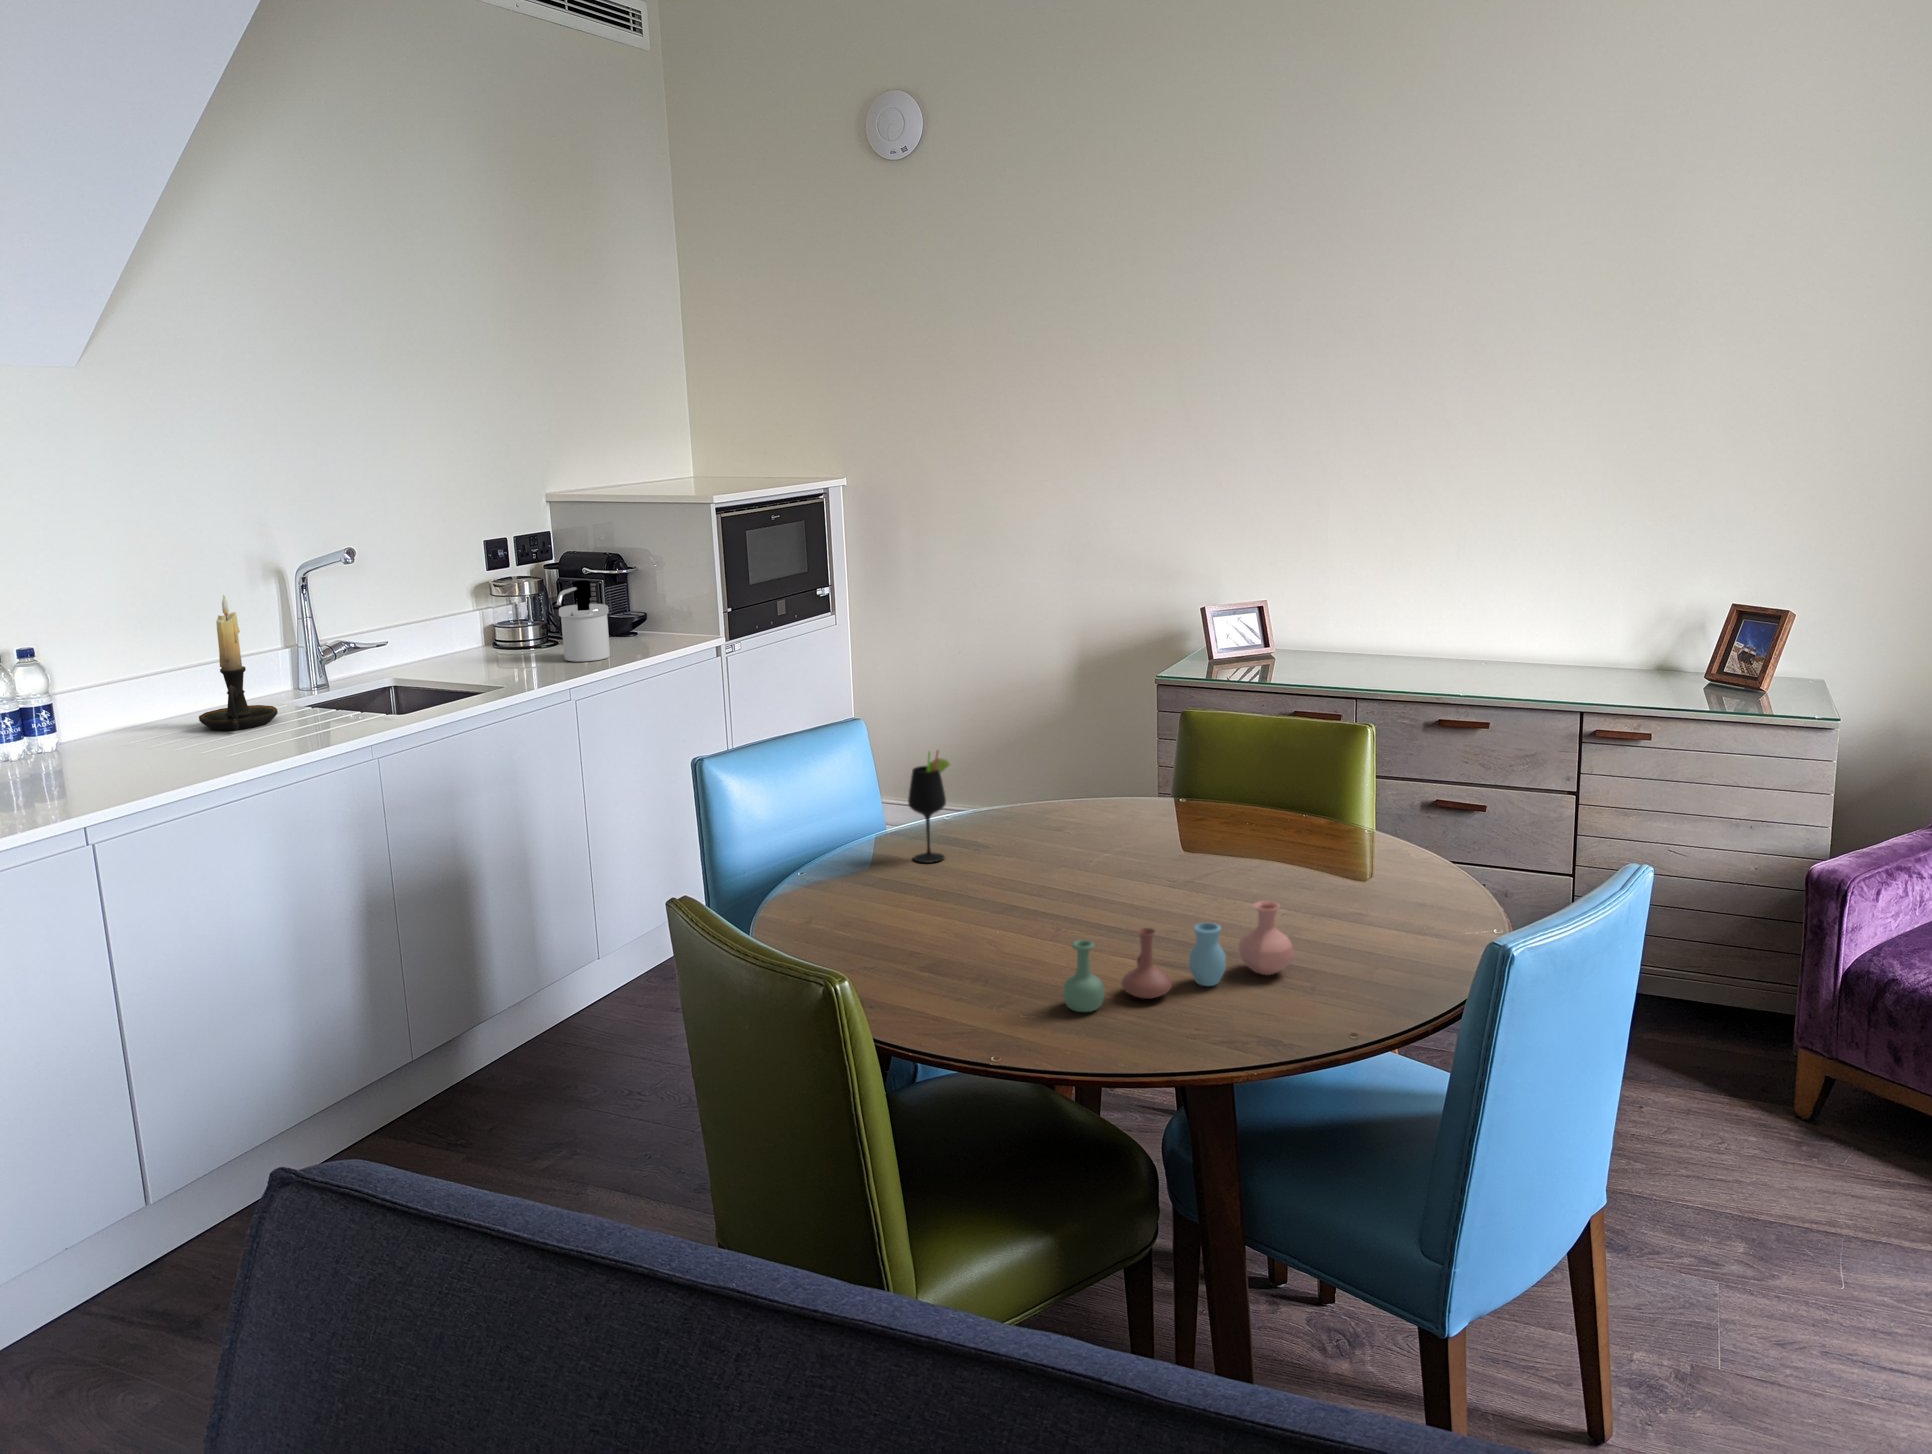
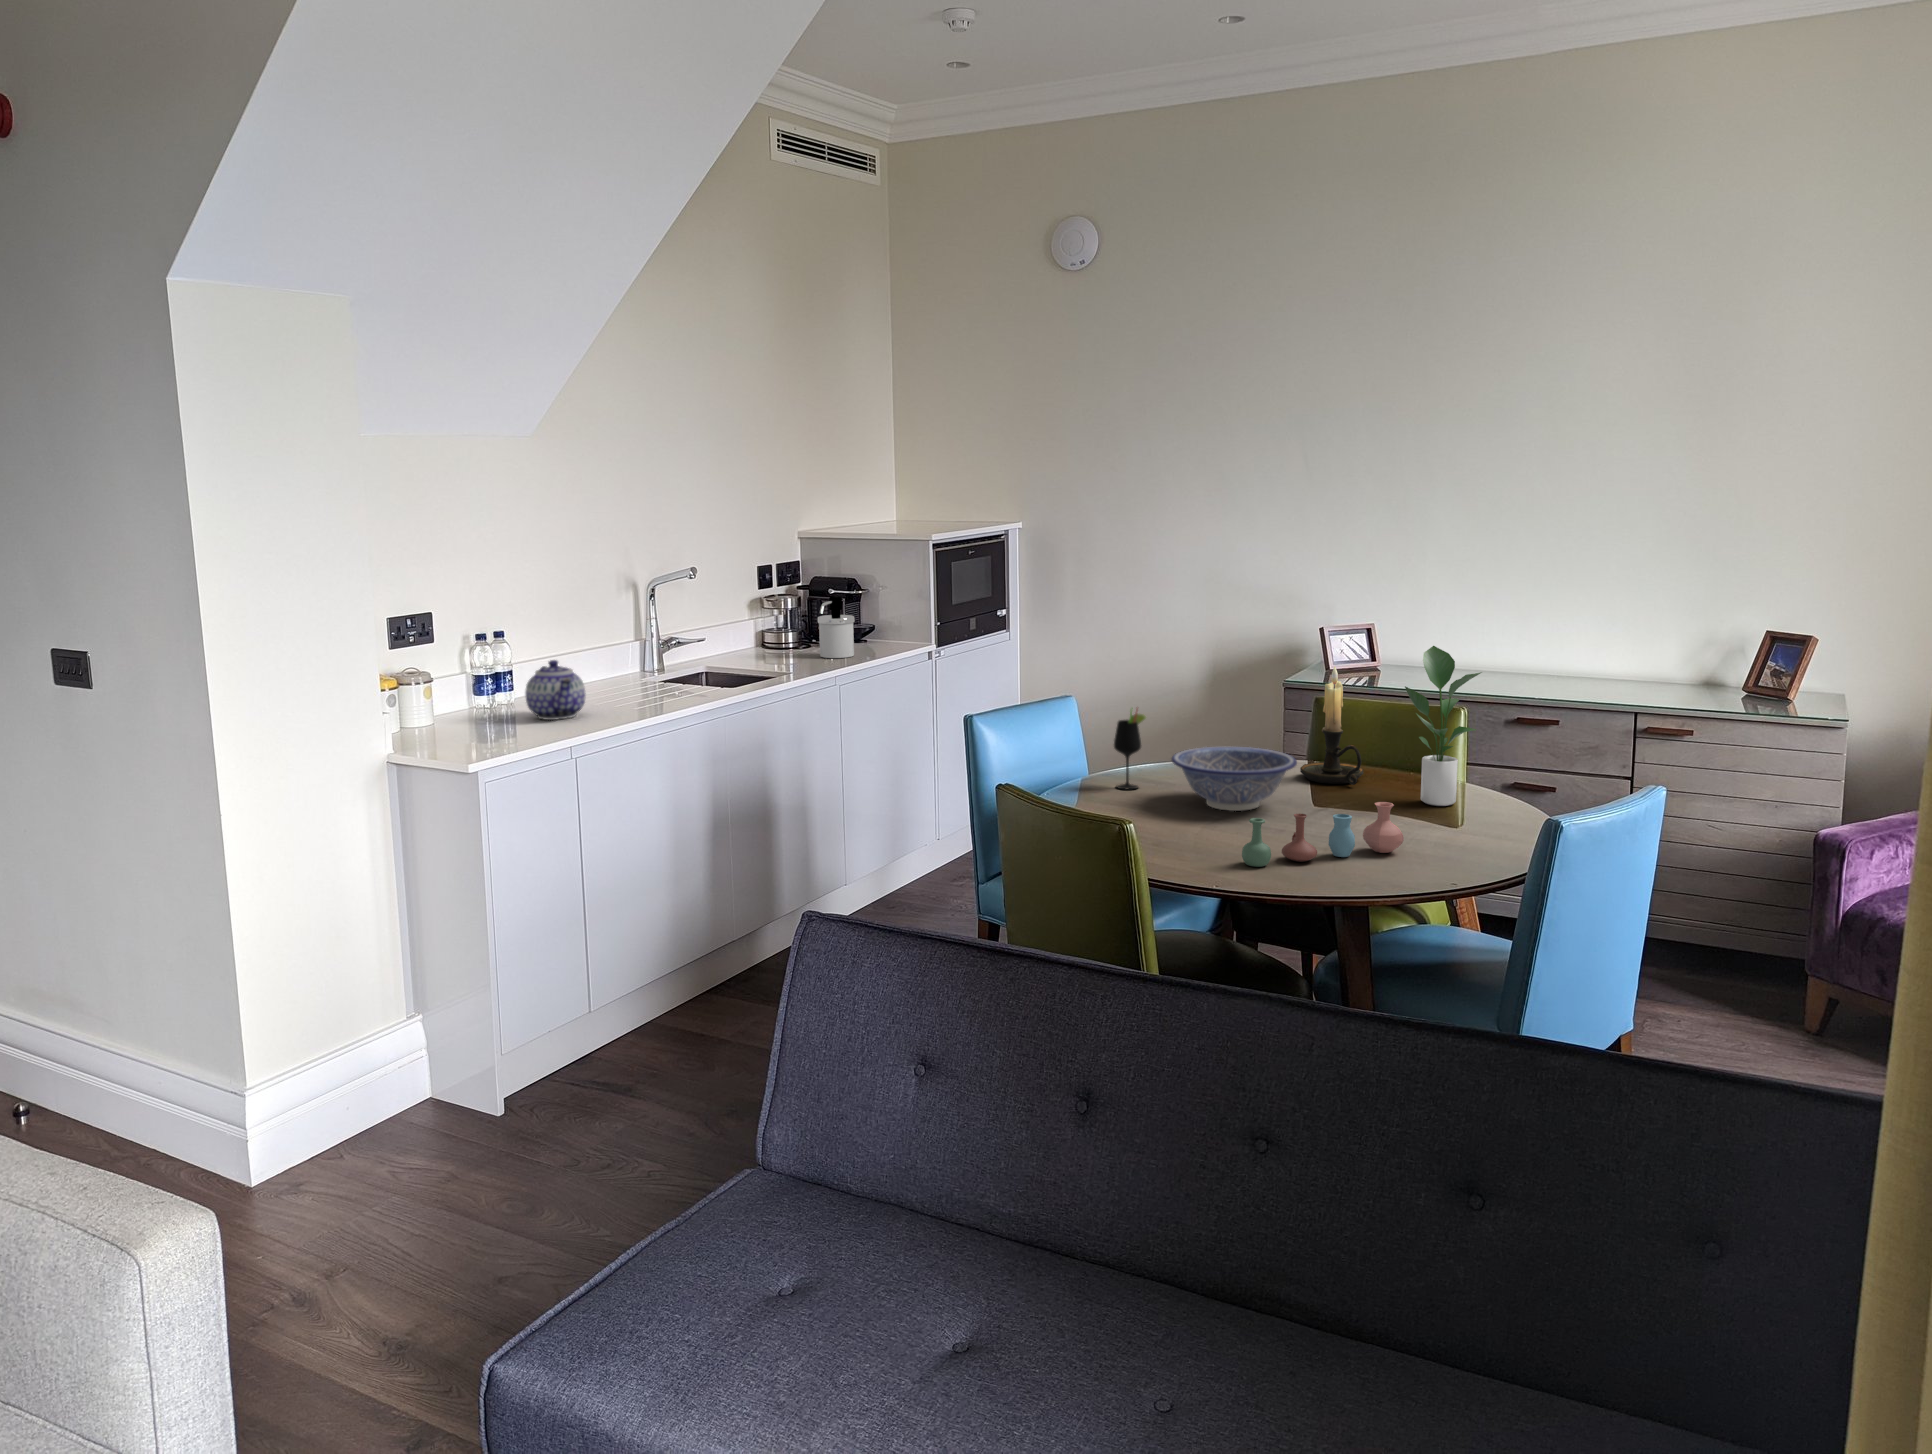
candle holder: present [199,595,278,731] -> present [1300,667,1363,785]
potted plant: none [1296,658,1401,878] -> present [1405,646,1482,806]
teapot: none [79,697,175,782] -> present [525,660,585,720]
decorative bowl: none [981,800,1153,898] -> present [1172,747,1297,811]

